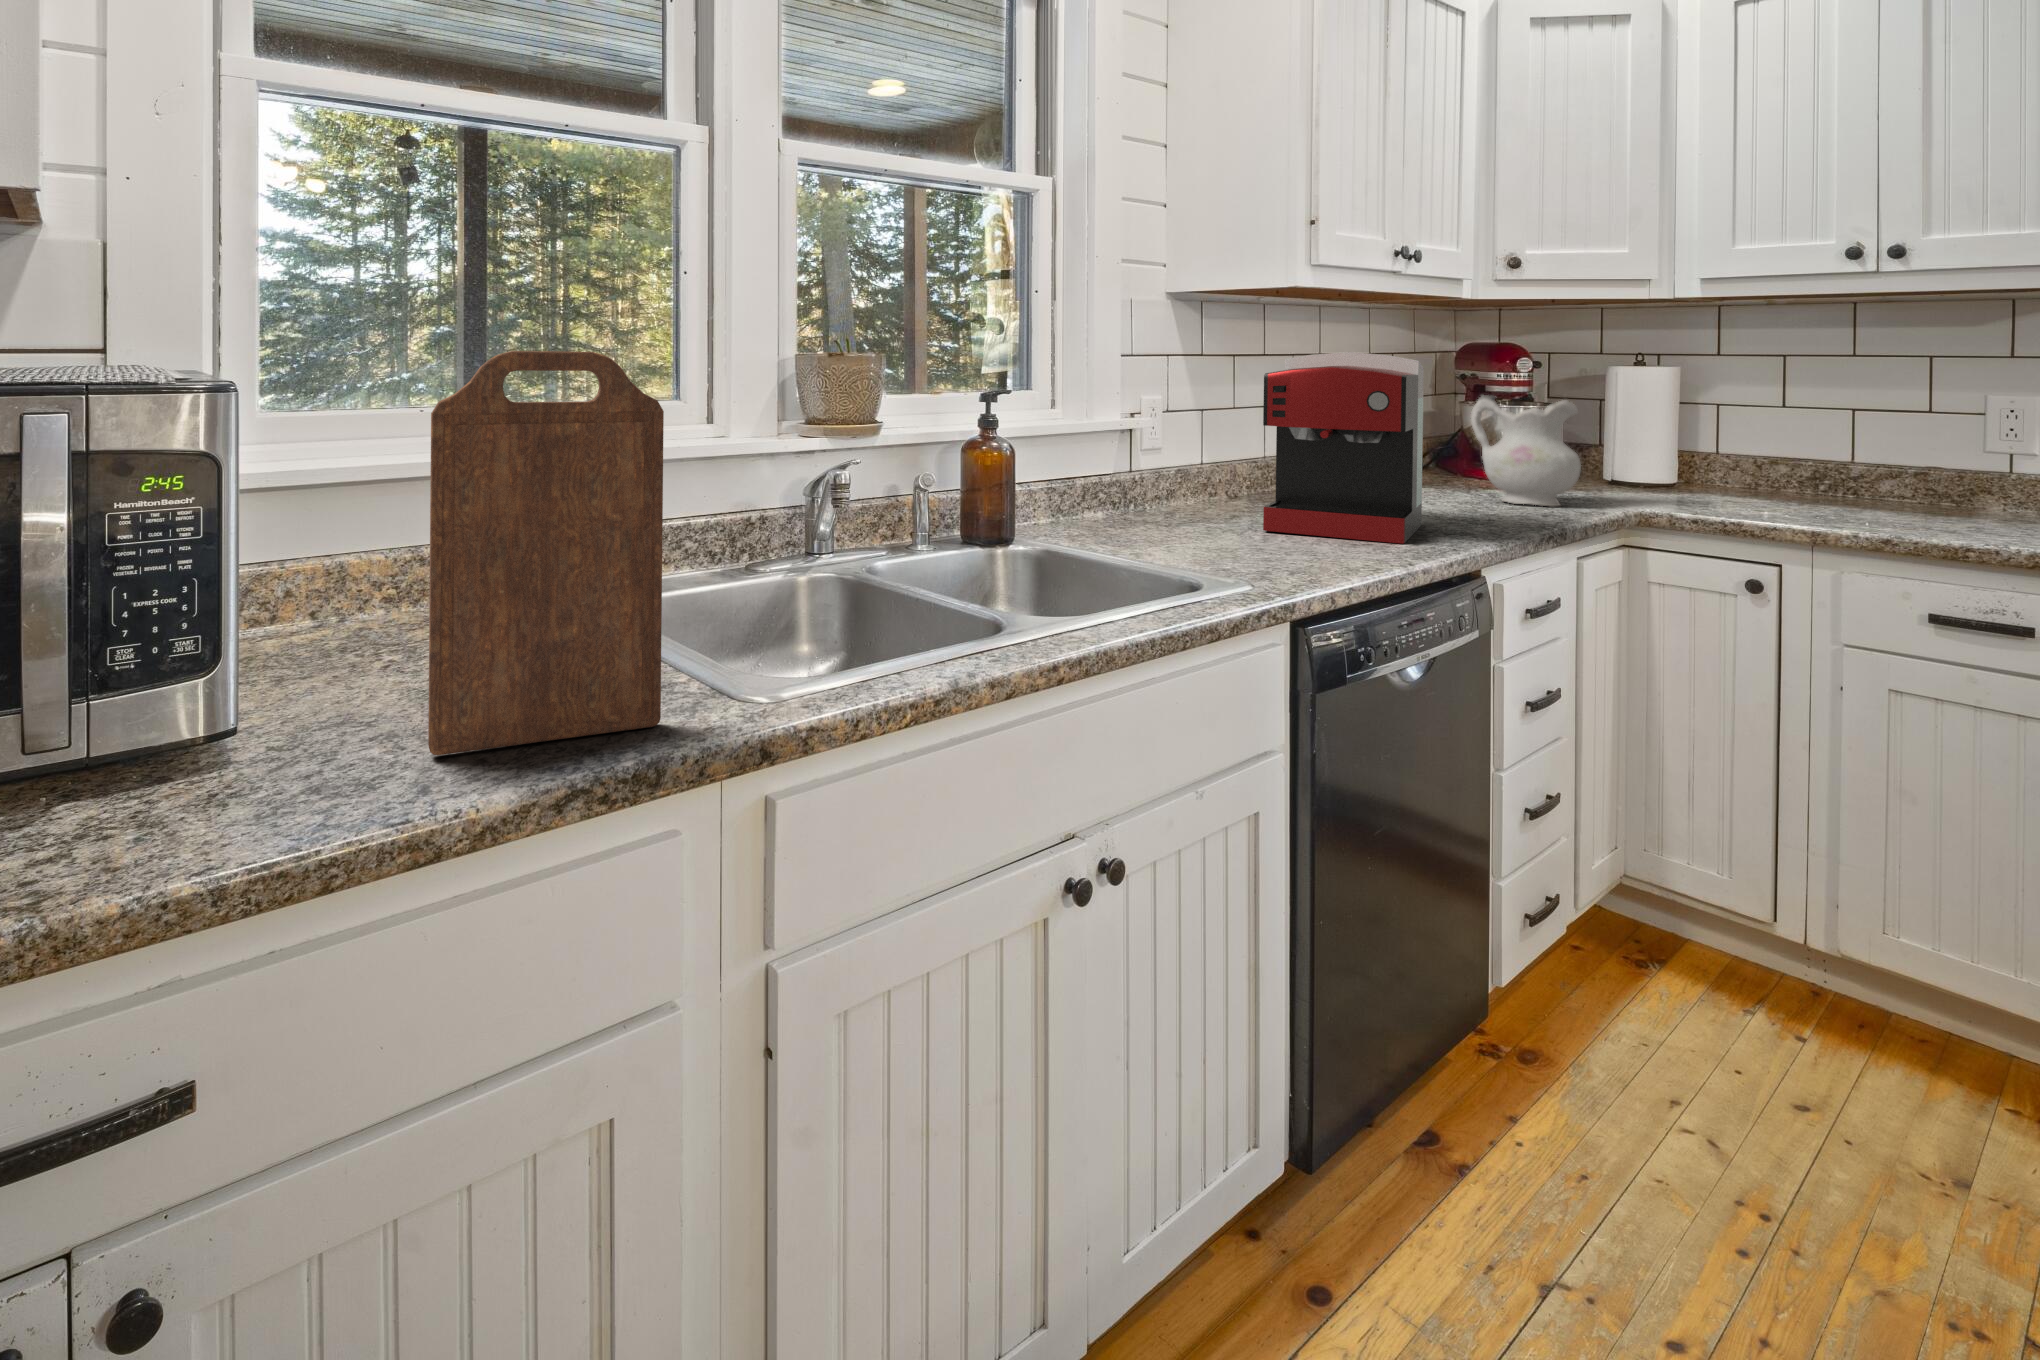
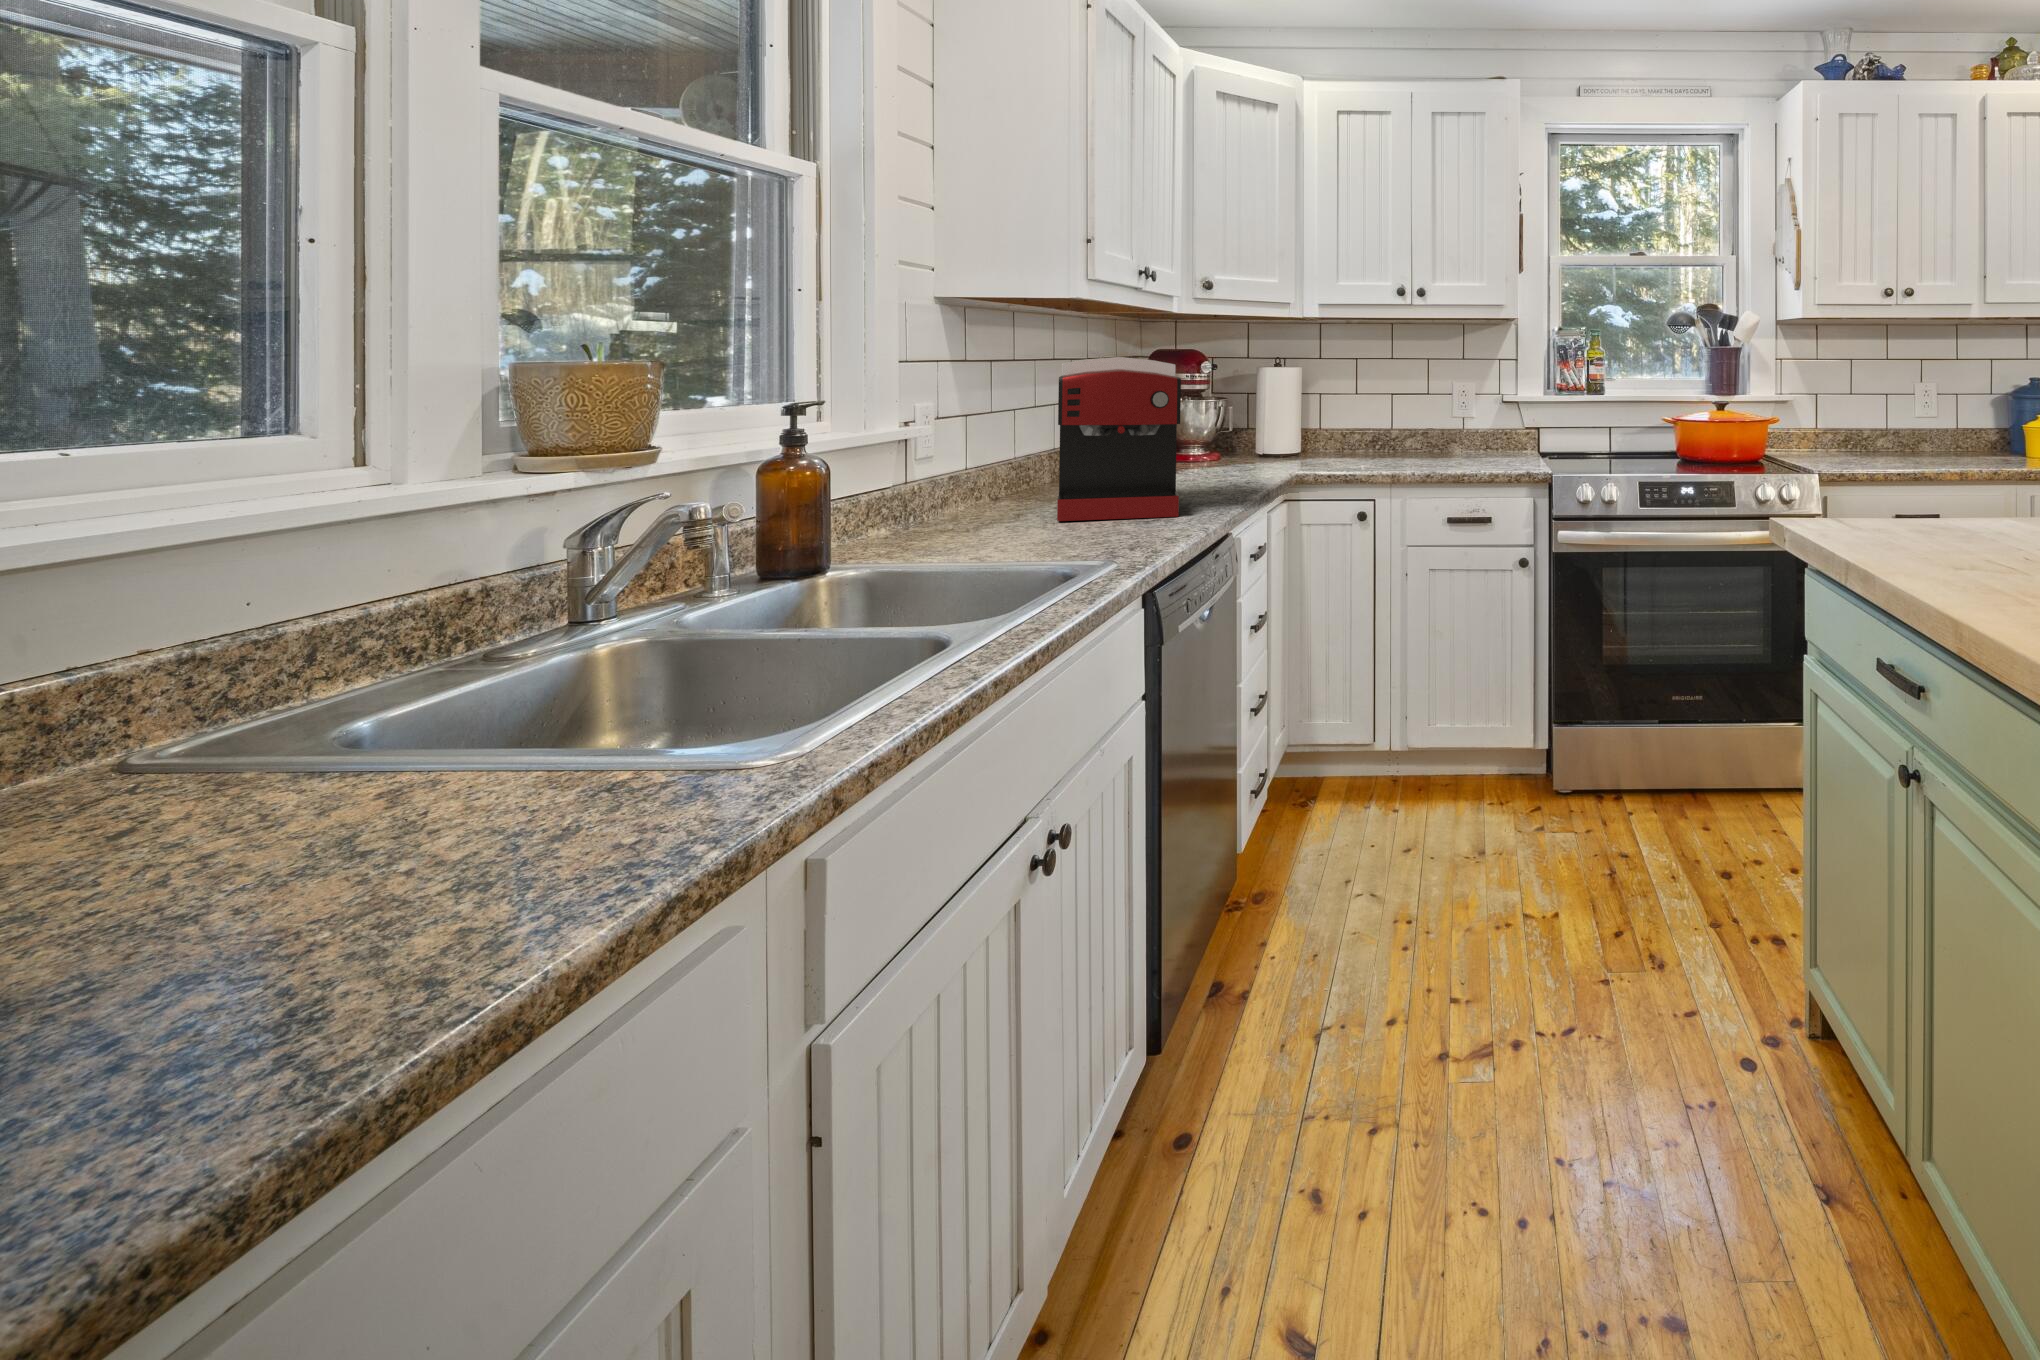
cutting board: present [428,351,664,755] -> none [331,377,693,993]
ceramic pitcher: present [1471,395,1581,506] -> none [1179,390,1256,476]

